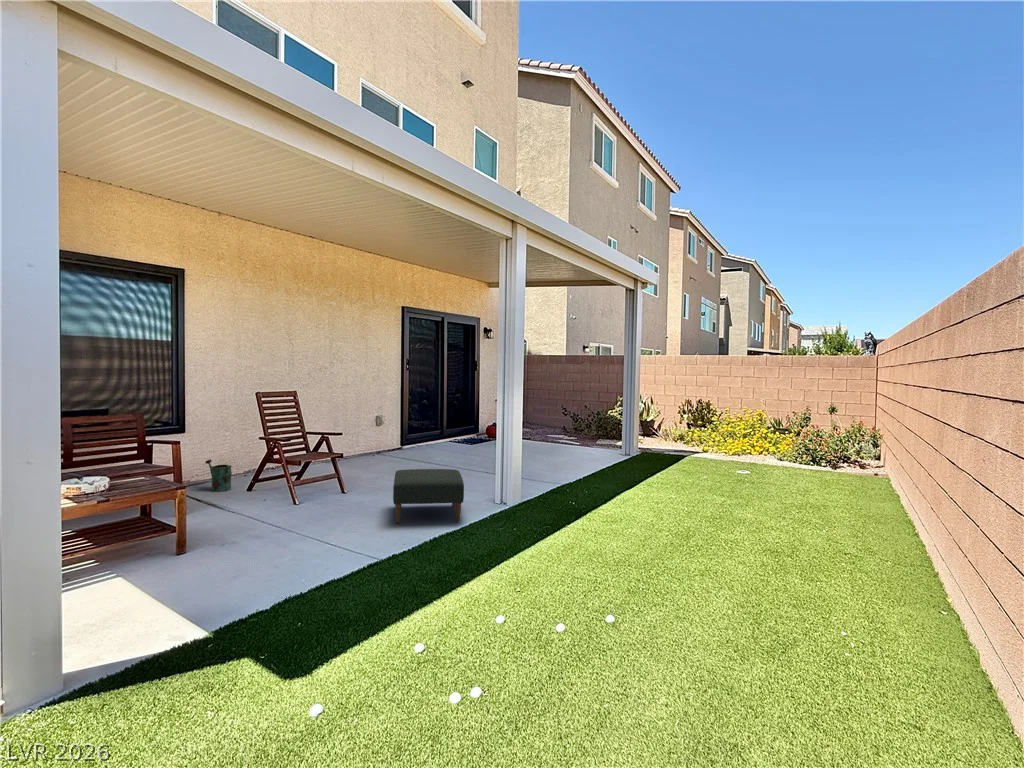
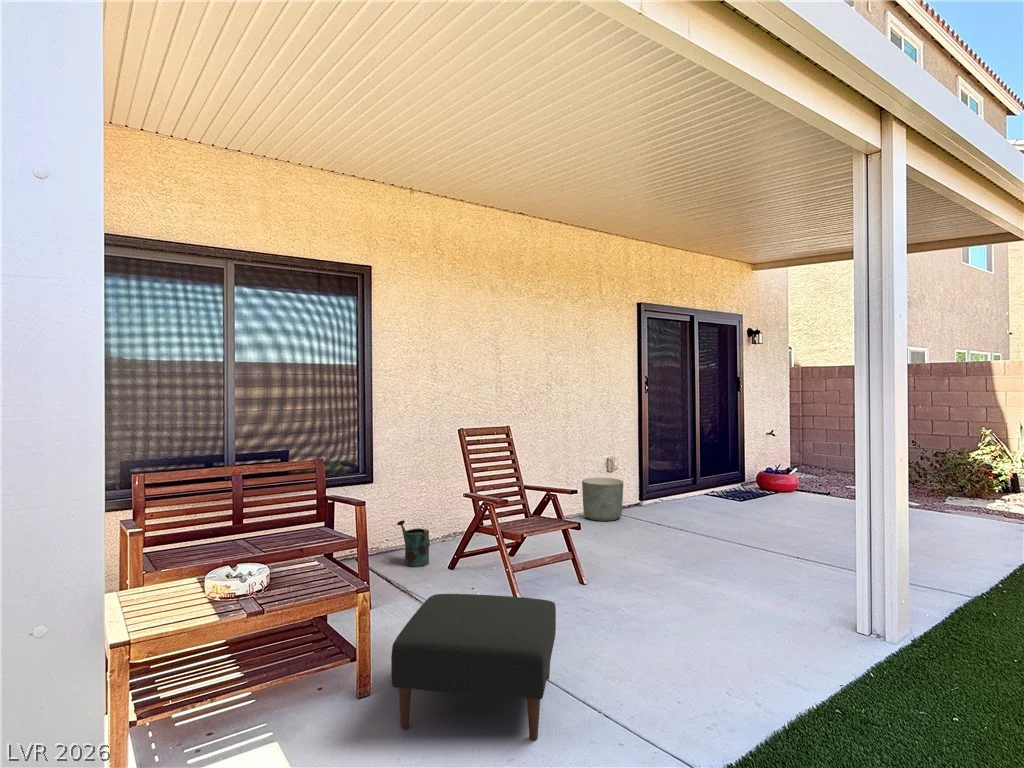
planter: none [356,430,386,459] -> present [582,477,623,521]
ottoman: present [393,469,464,524] -> present [391,594,556,741]

